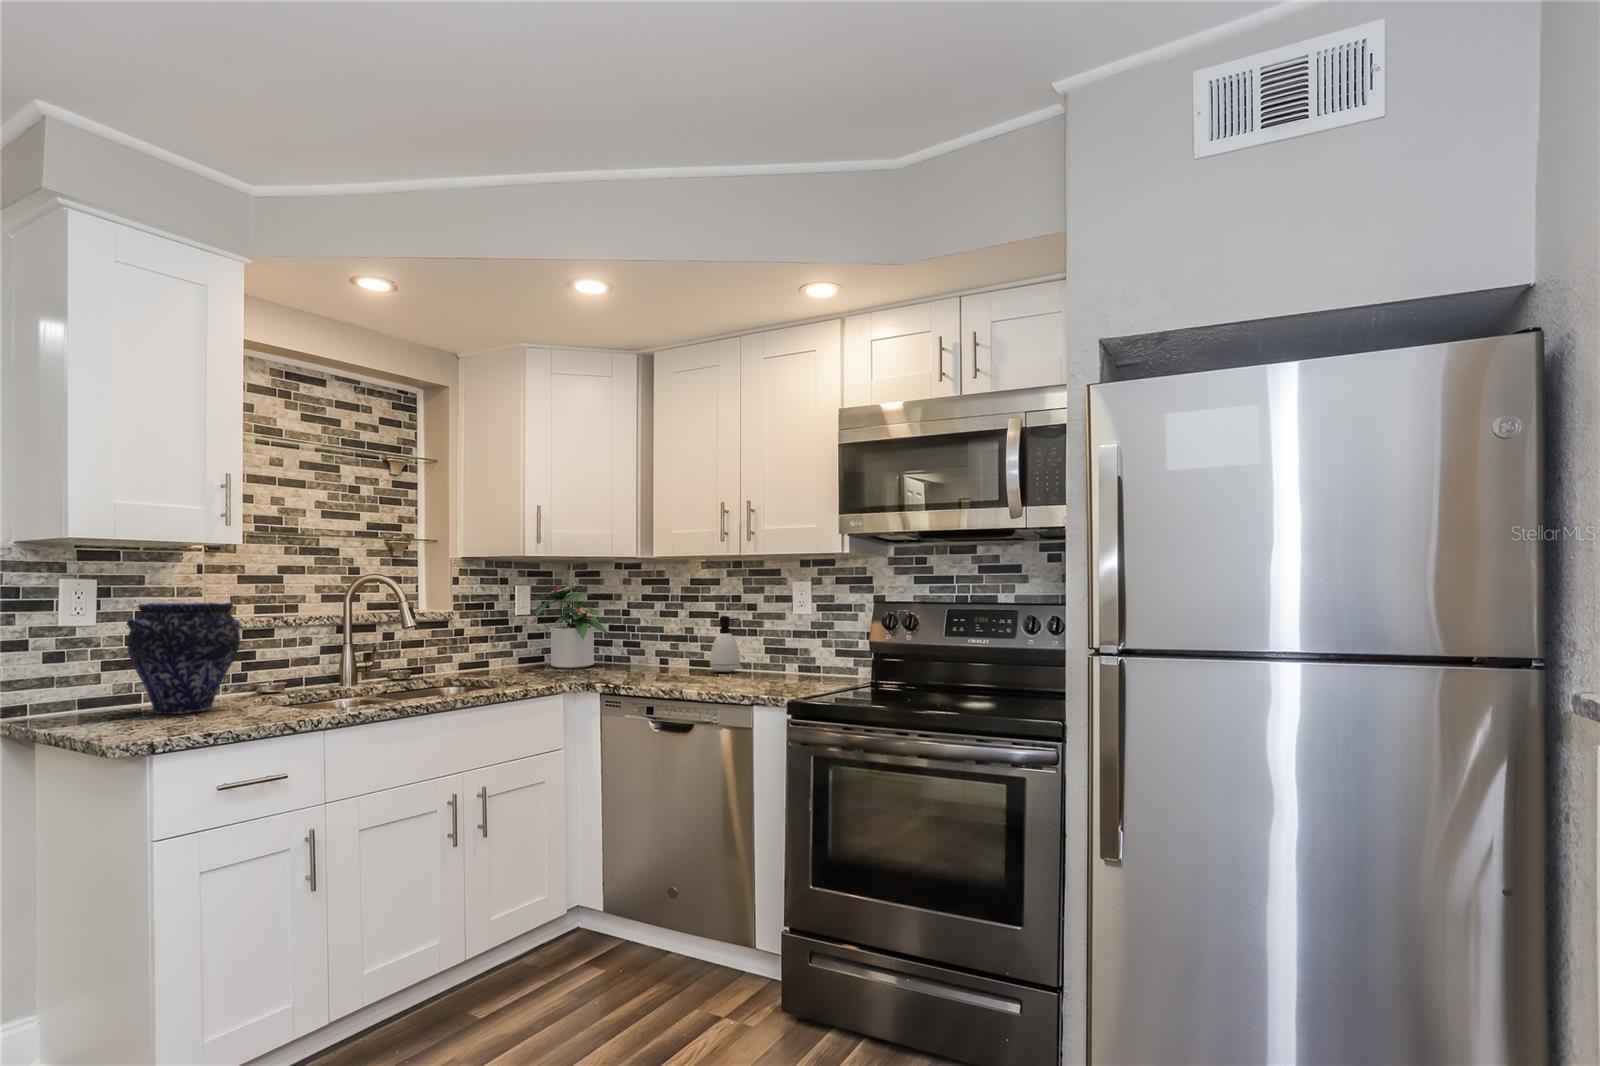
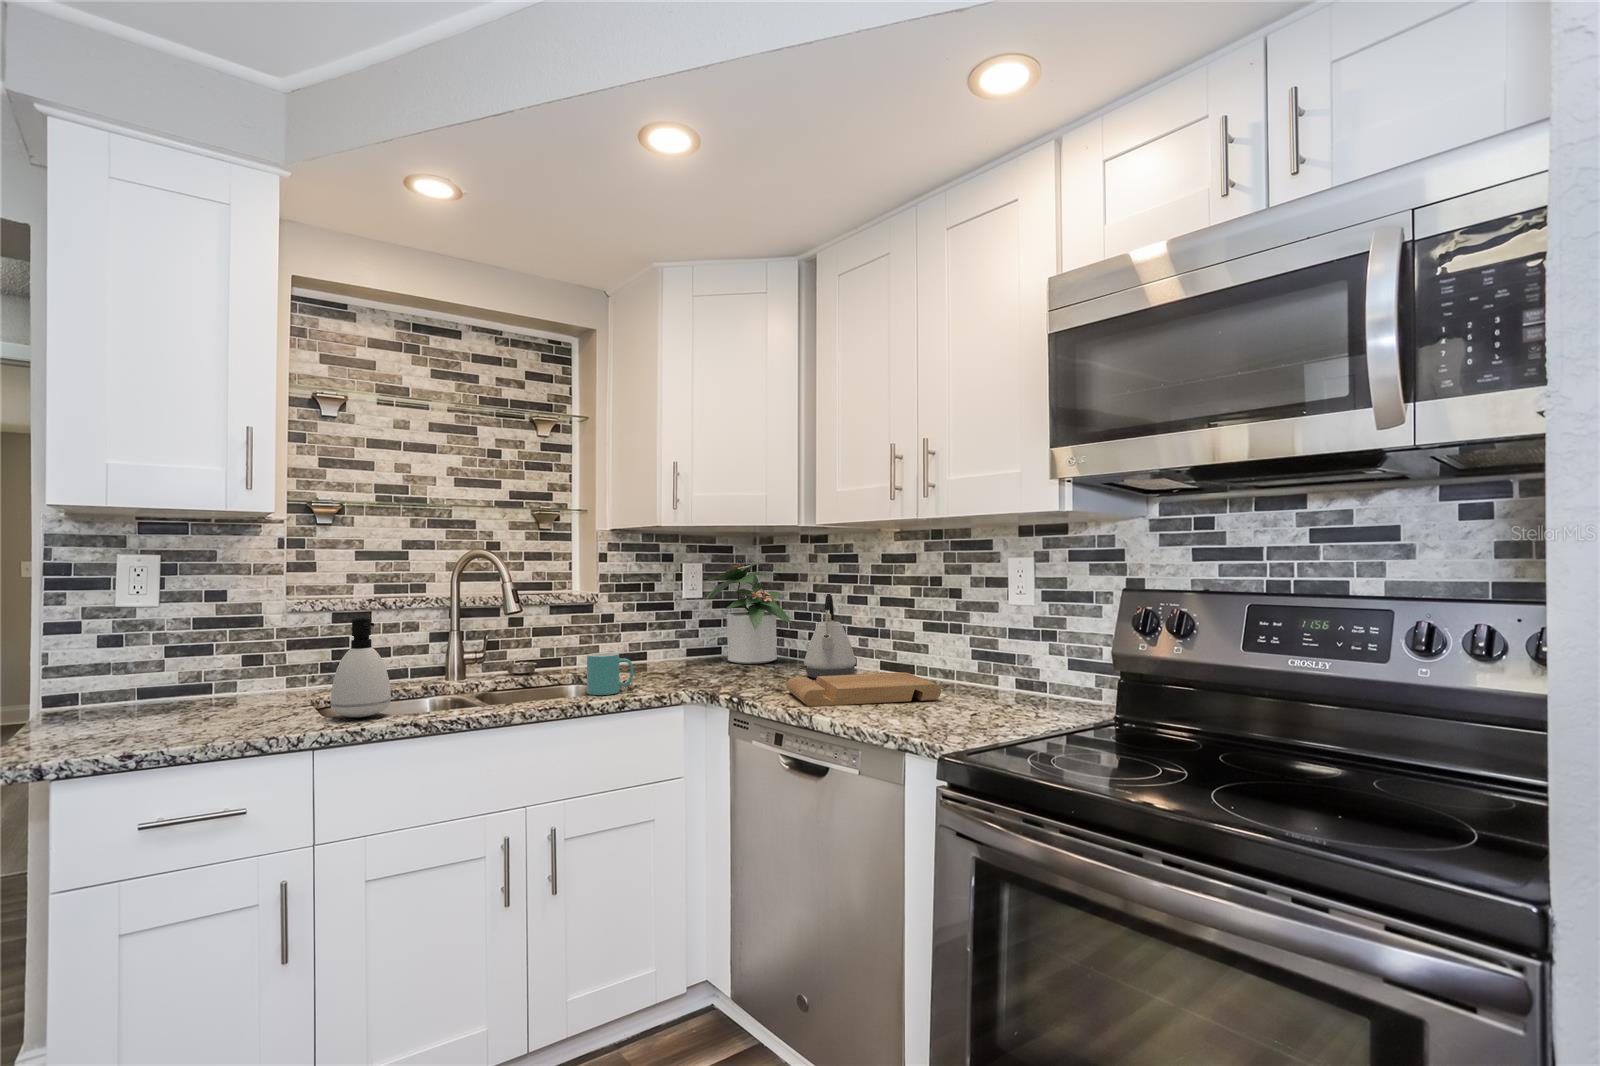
vase: present [127,603,240,714] -> none [157,581,303,711]
kettle: none [635,609,675,674] -> present [804,594,856,678]
soap dispenser: present [710,616,740,672] -> present [331,617,391,717]
mug: none [484,657,520,690] -> present [587,652,634,695]
cutting board: none [640,664,755,687] -> present [786,672,941,706]

